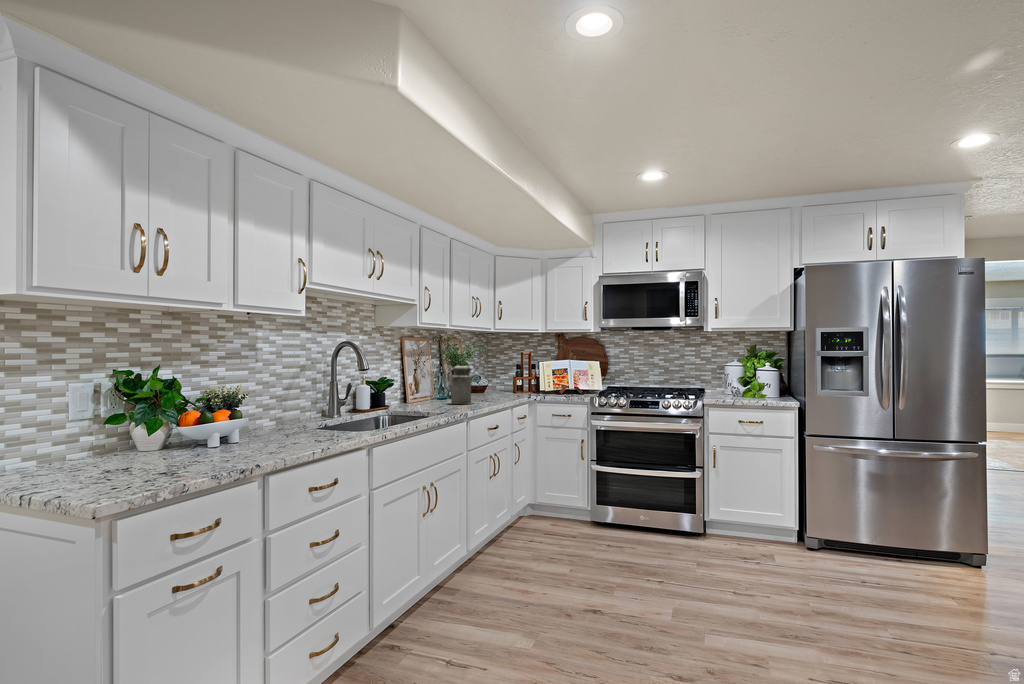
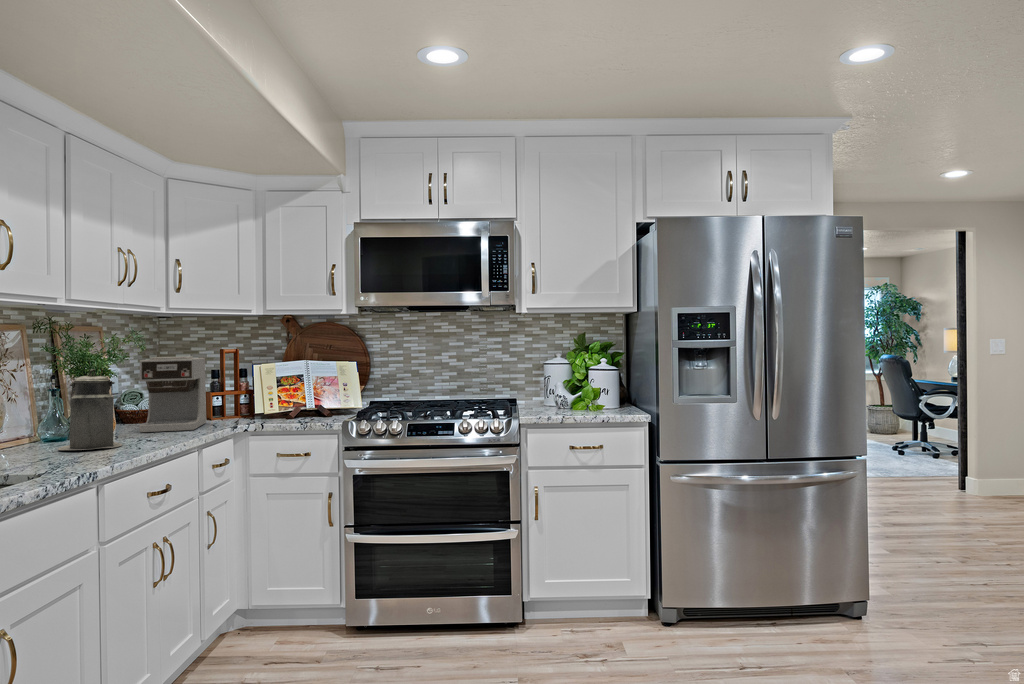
coffee maker: none [481,356,513,398] -> present [140,356,206,432]

